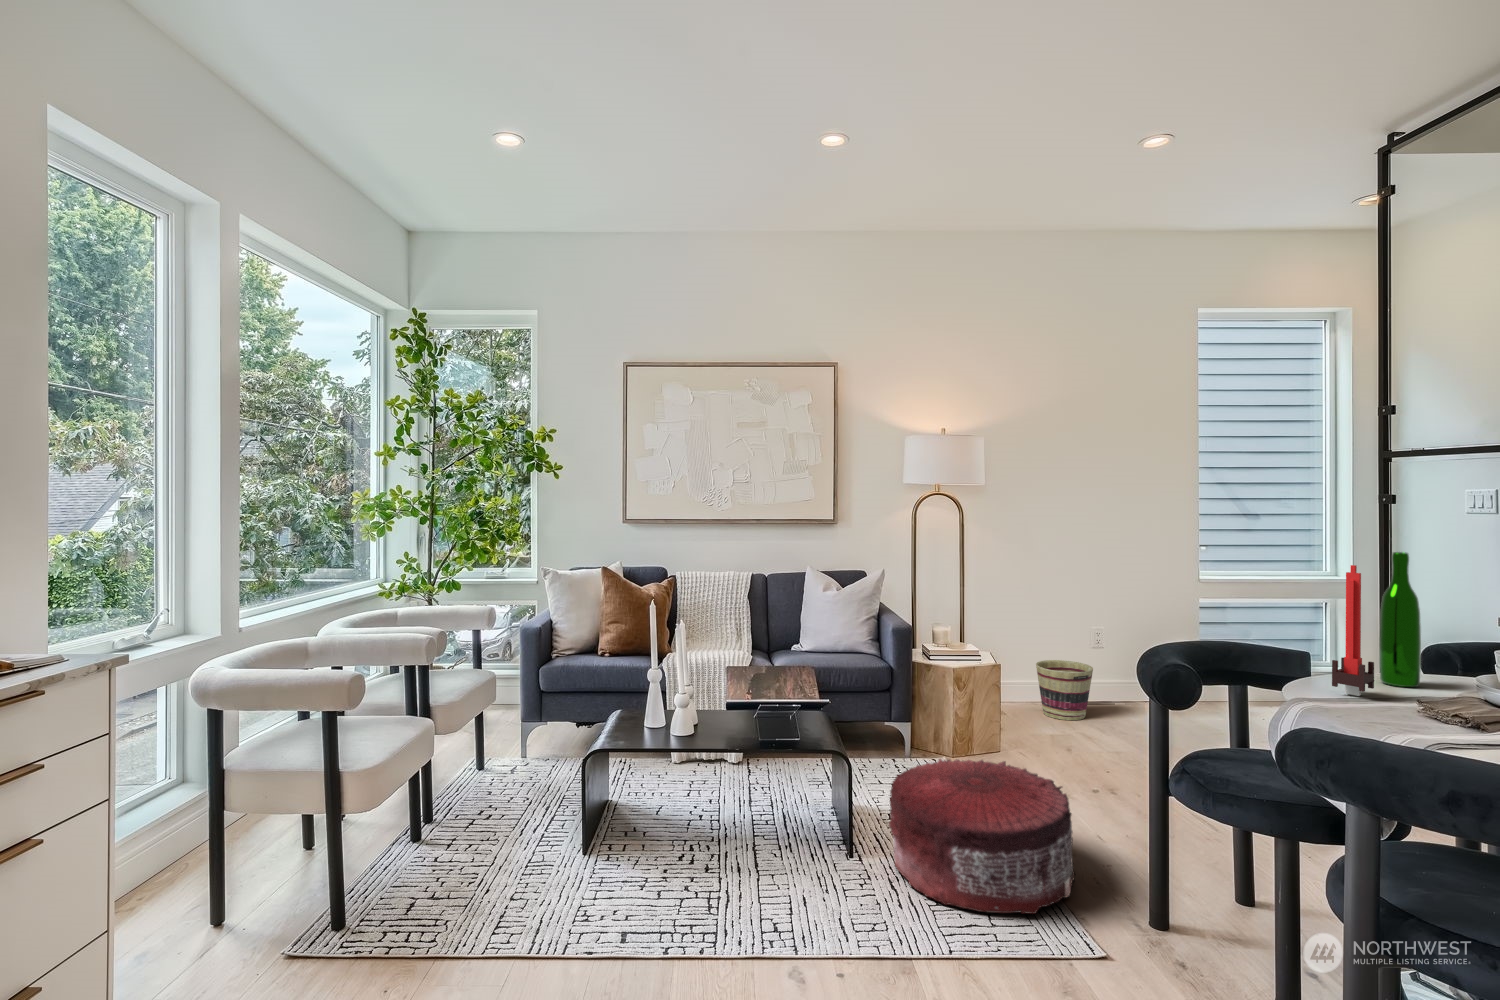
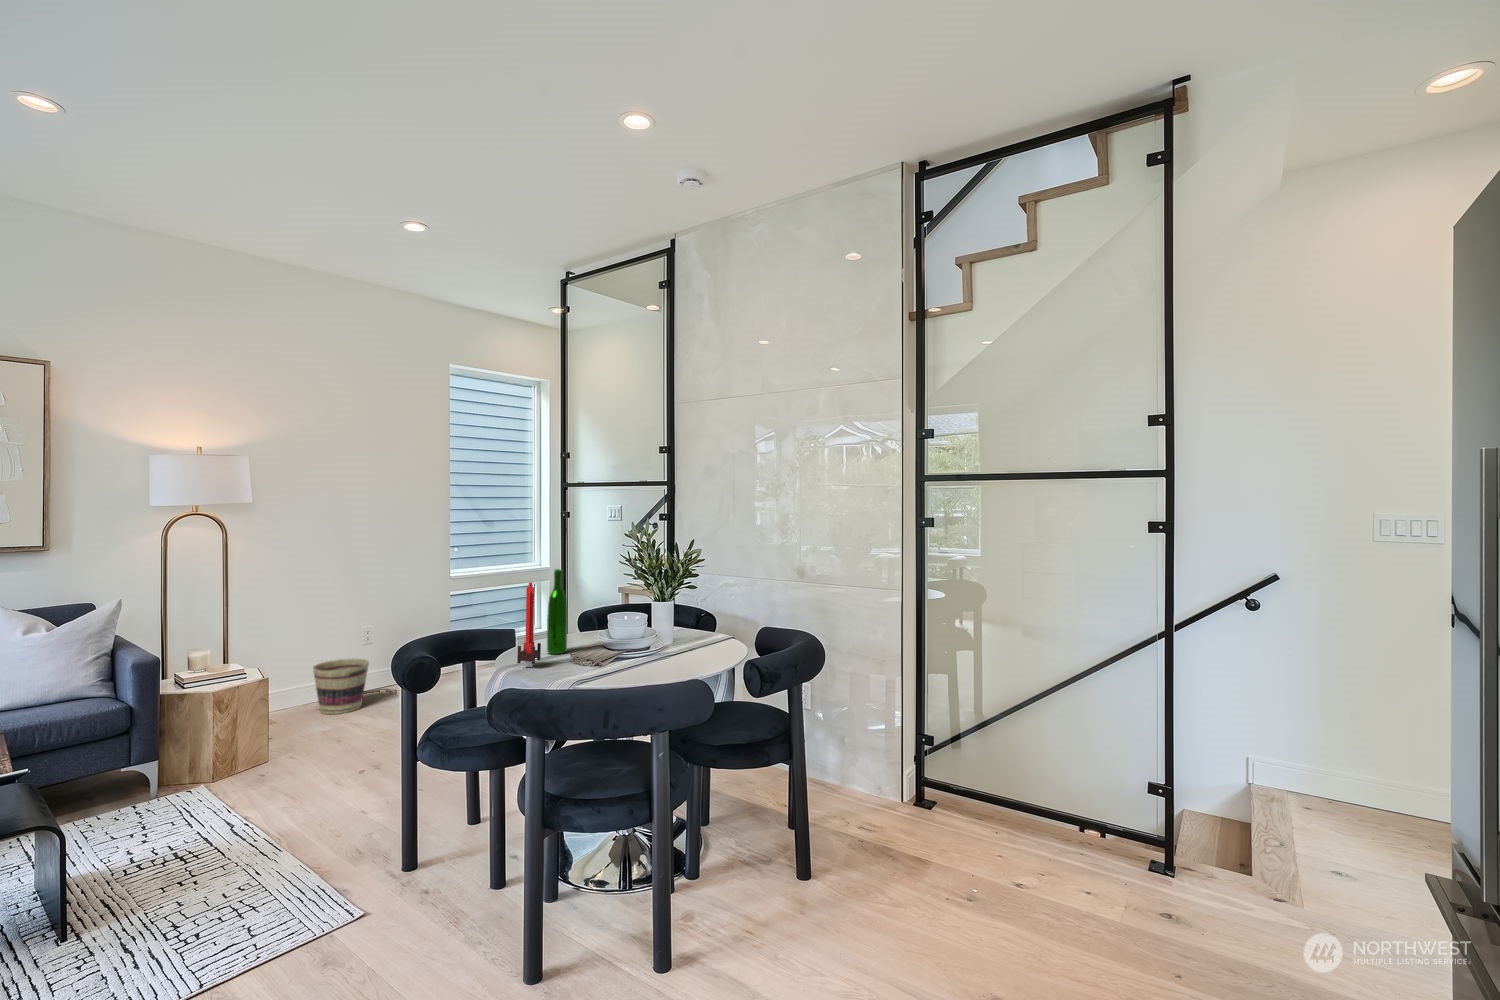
pouf: present [889,759,1076,914] -> none [123,774,340,941]

